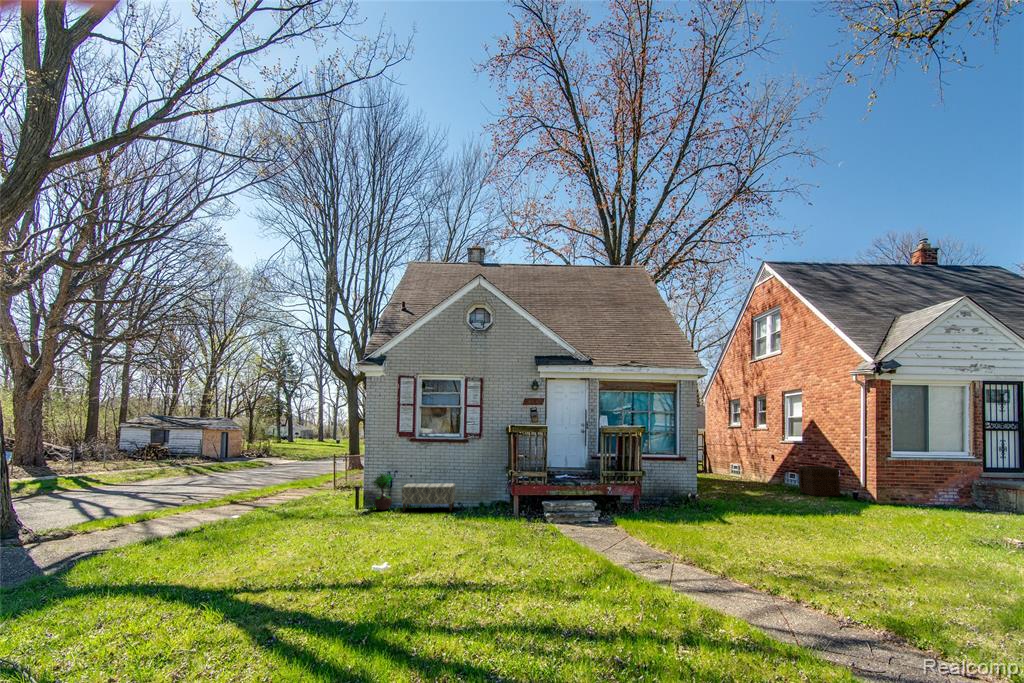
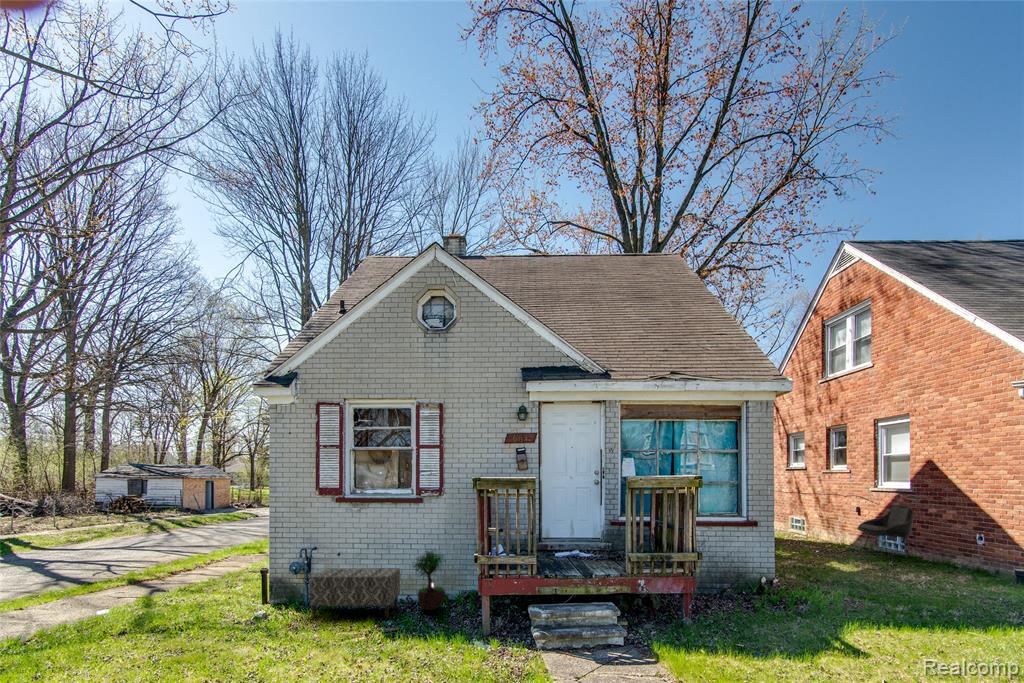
lounge chair: none [764,452,804,488] -> present [857,505,923,559]
wooden crate: present [799,466,840,496] -> none [923,529,1003,579]
potted tree: present [372,473,392,510] -> present [413,550,445,610]

